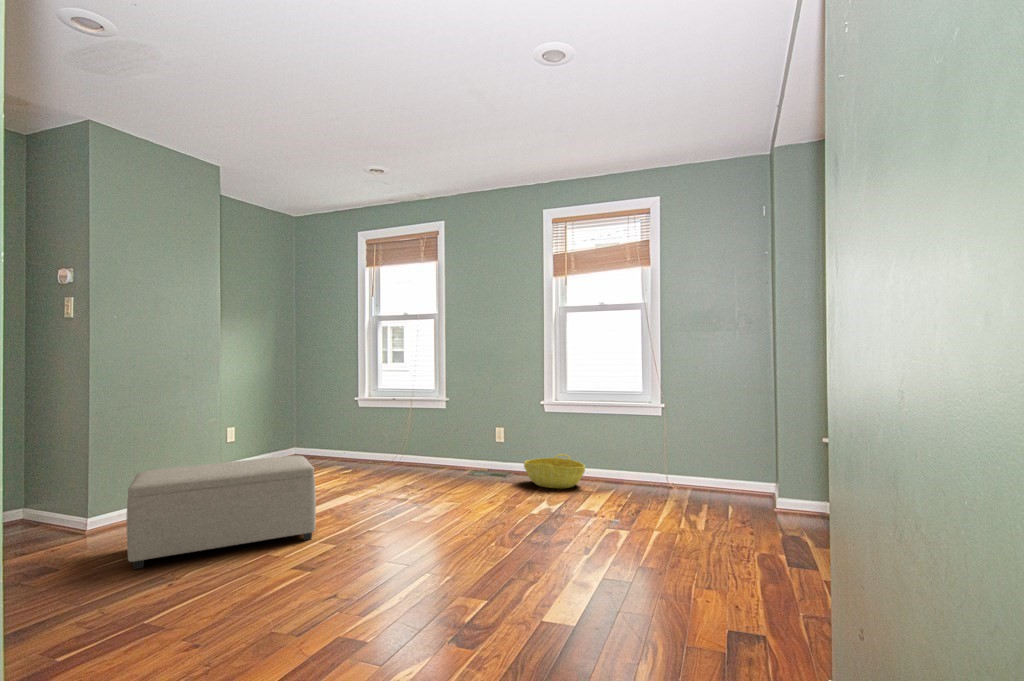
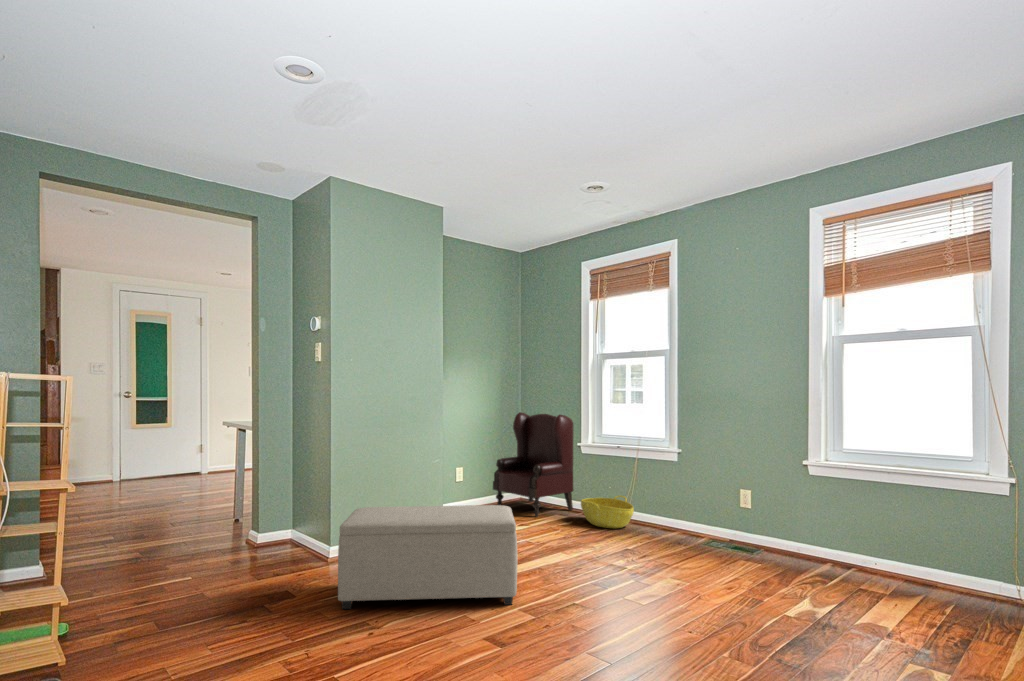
armchair: none [270,374,350,469] -> present [493,412,573,517]
basket: present [524,454,585,488] -> present [581,496,634,528]

